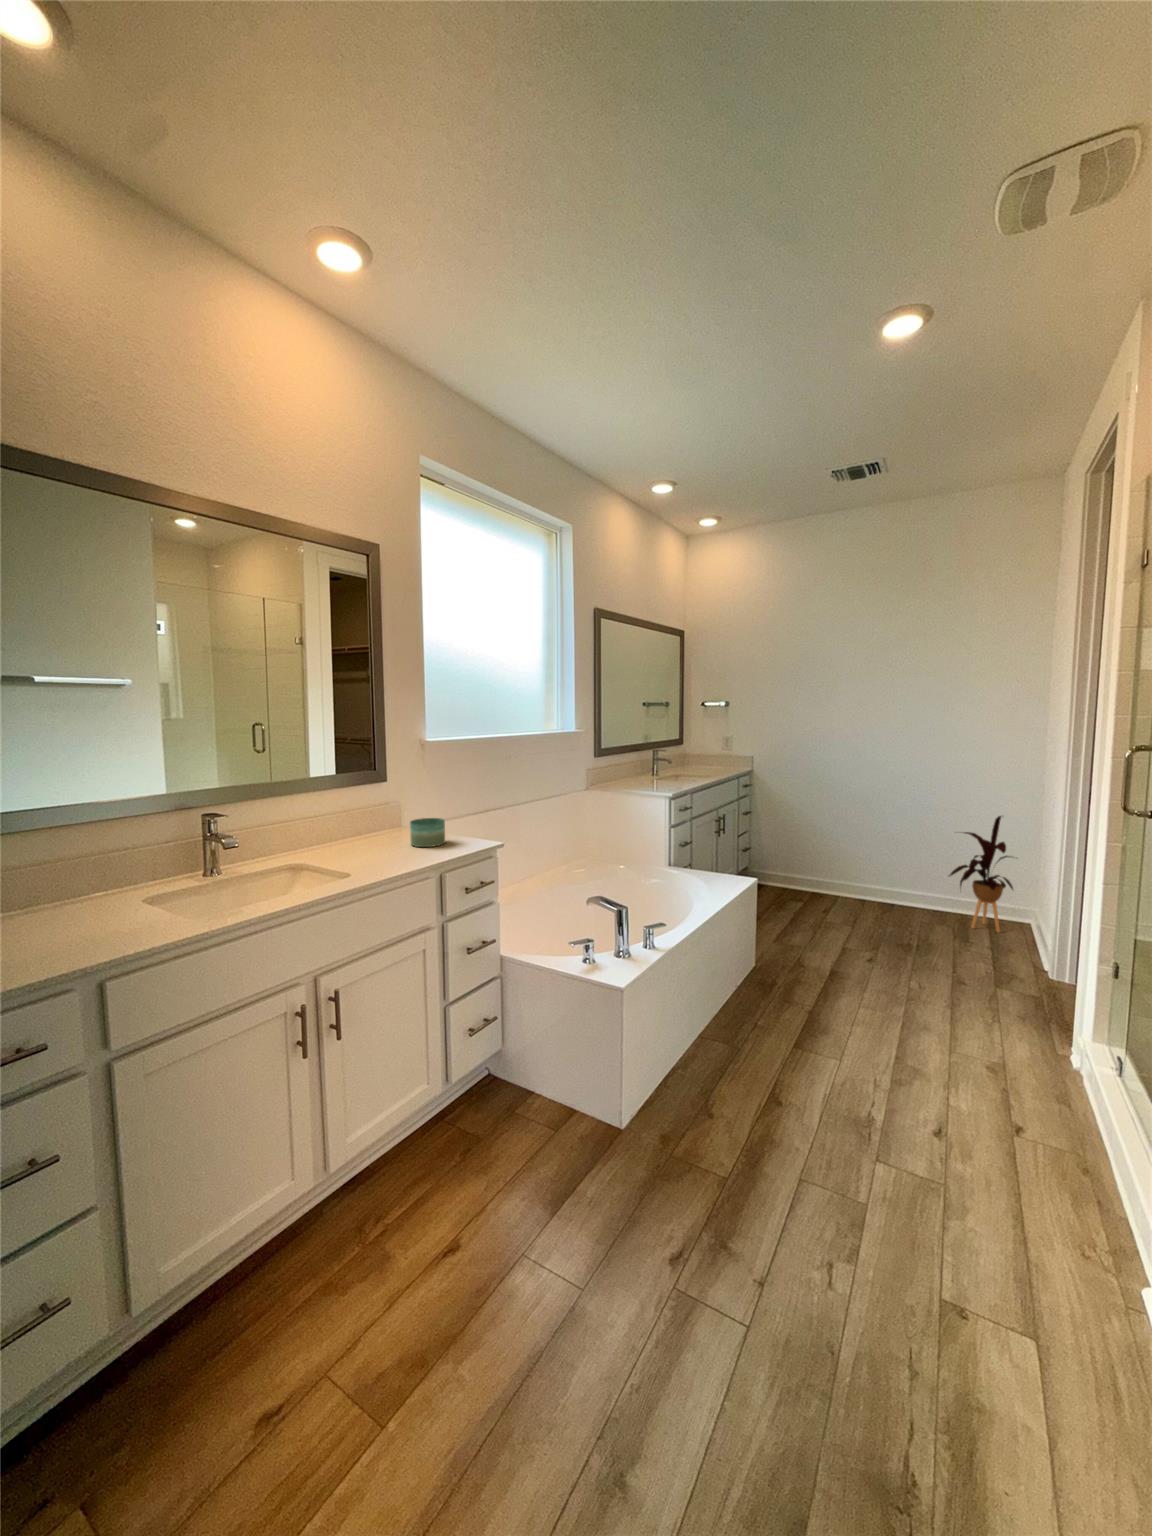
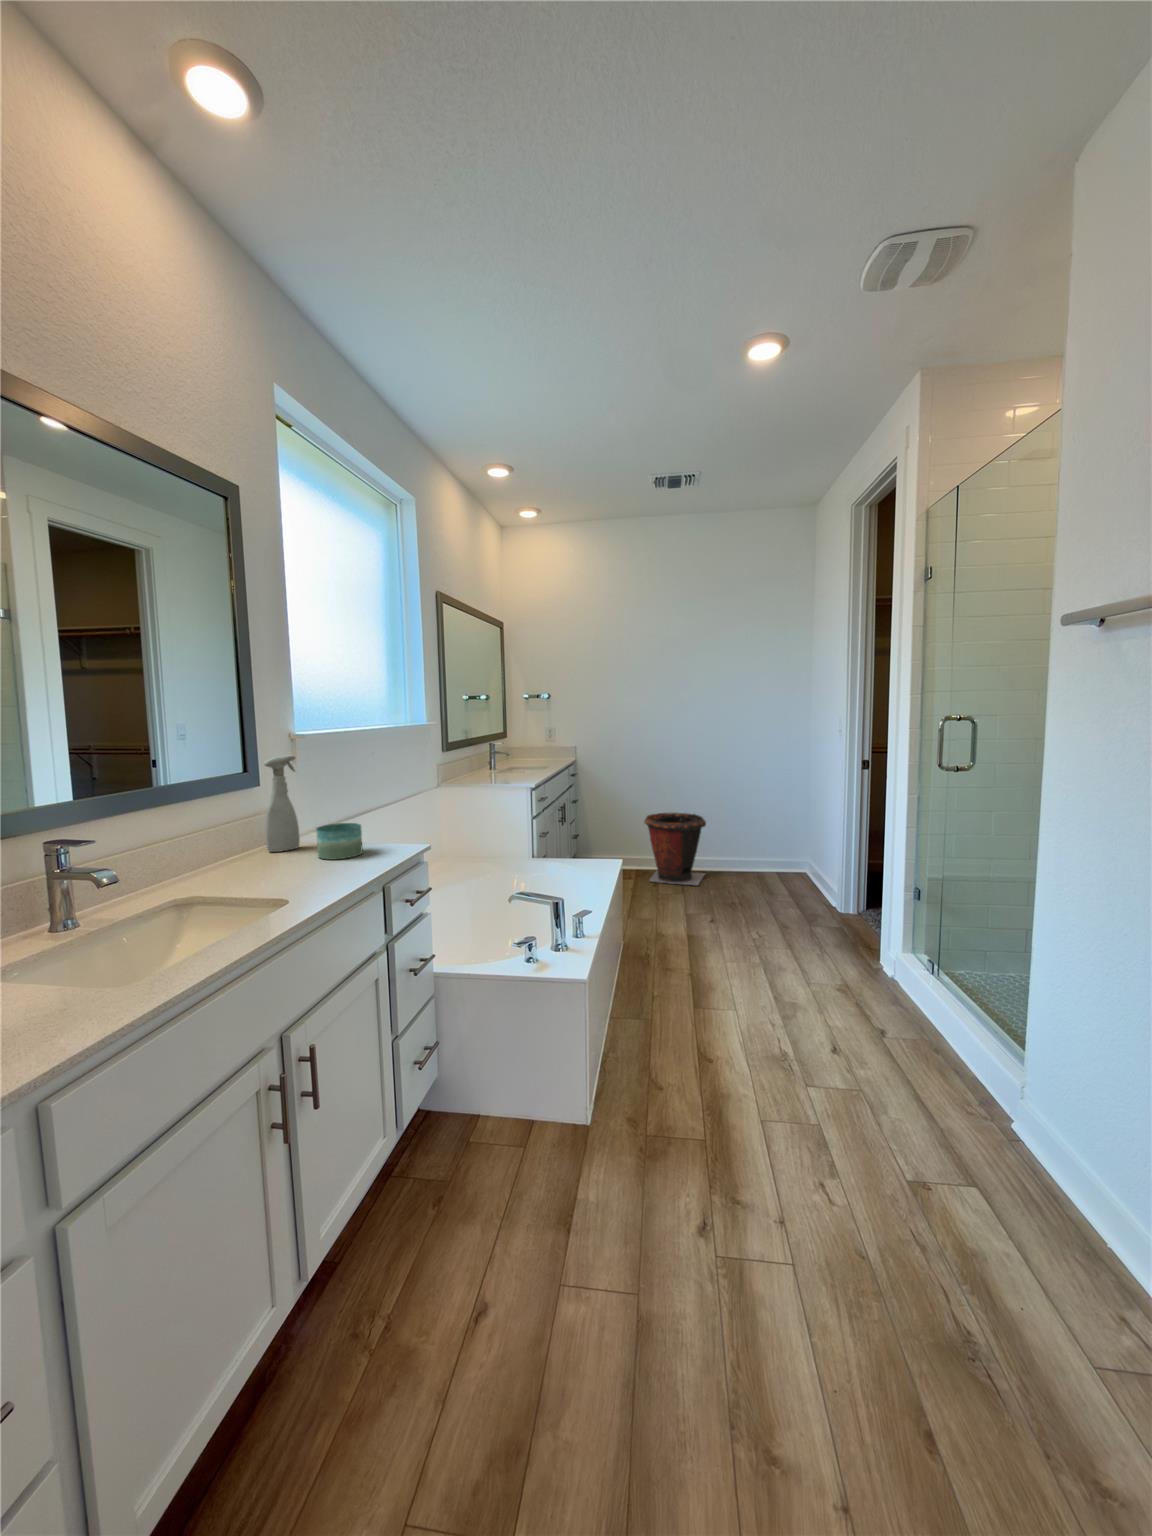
spray bottle: none [385,761,410,836] -> present [264,756,300,852]
house plant: present [950,816,1013,932] -> none [754,787,803,884]
trash can: none [815,832,890,917] -> present [644,813,706,885]

